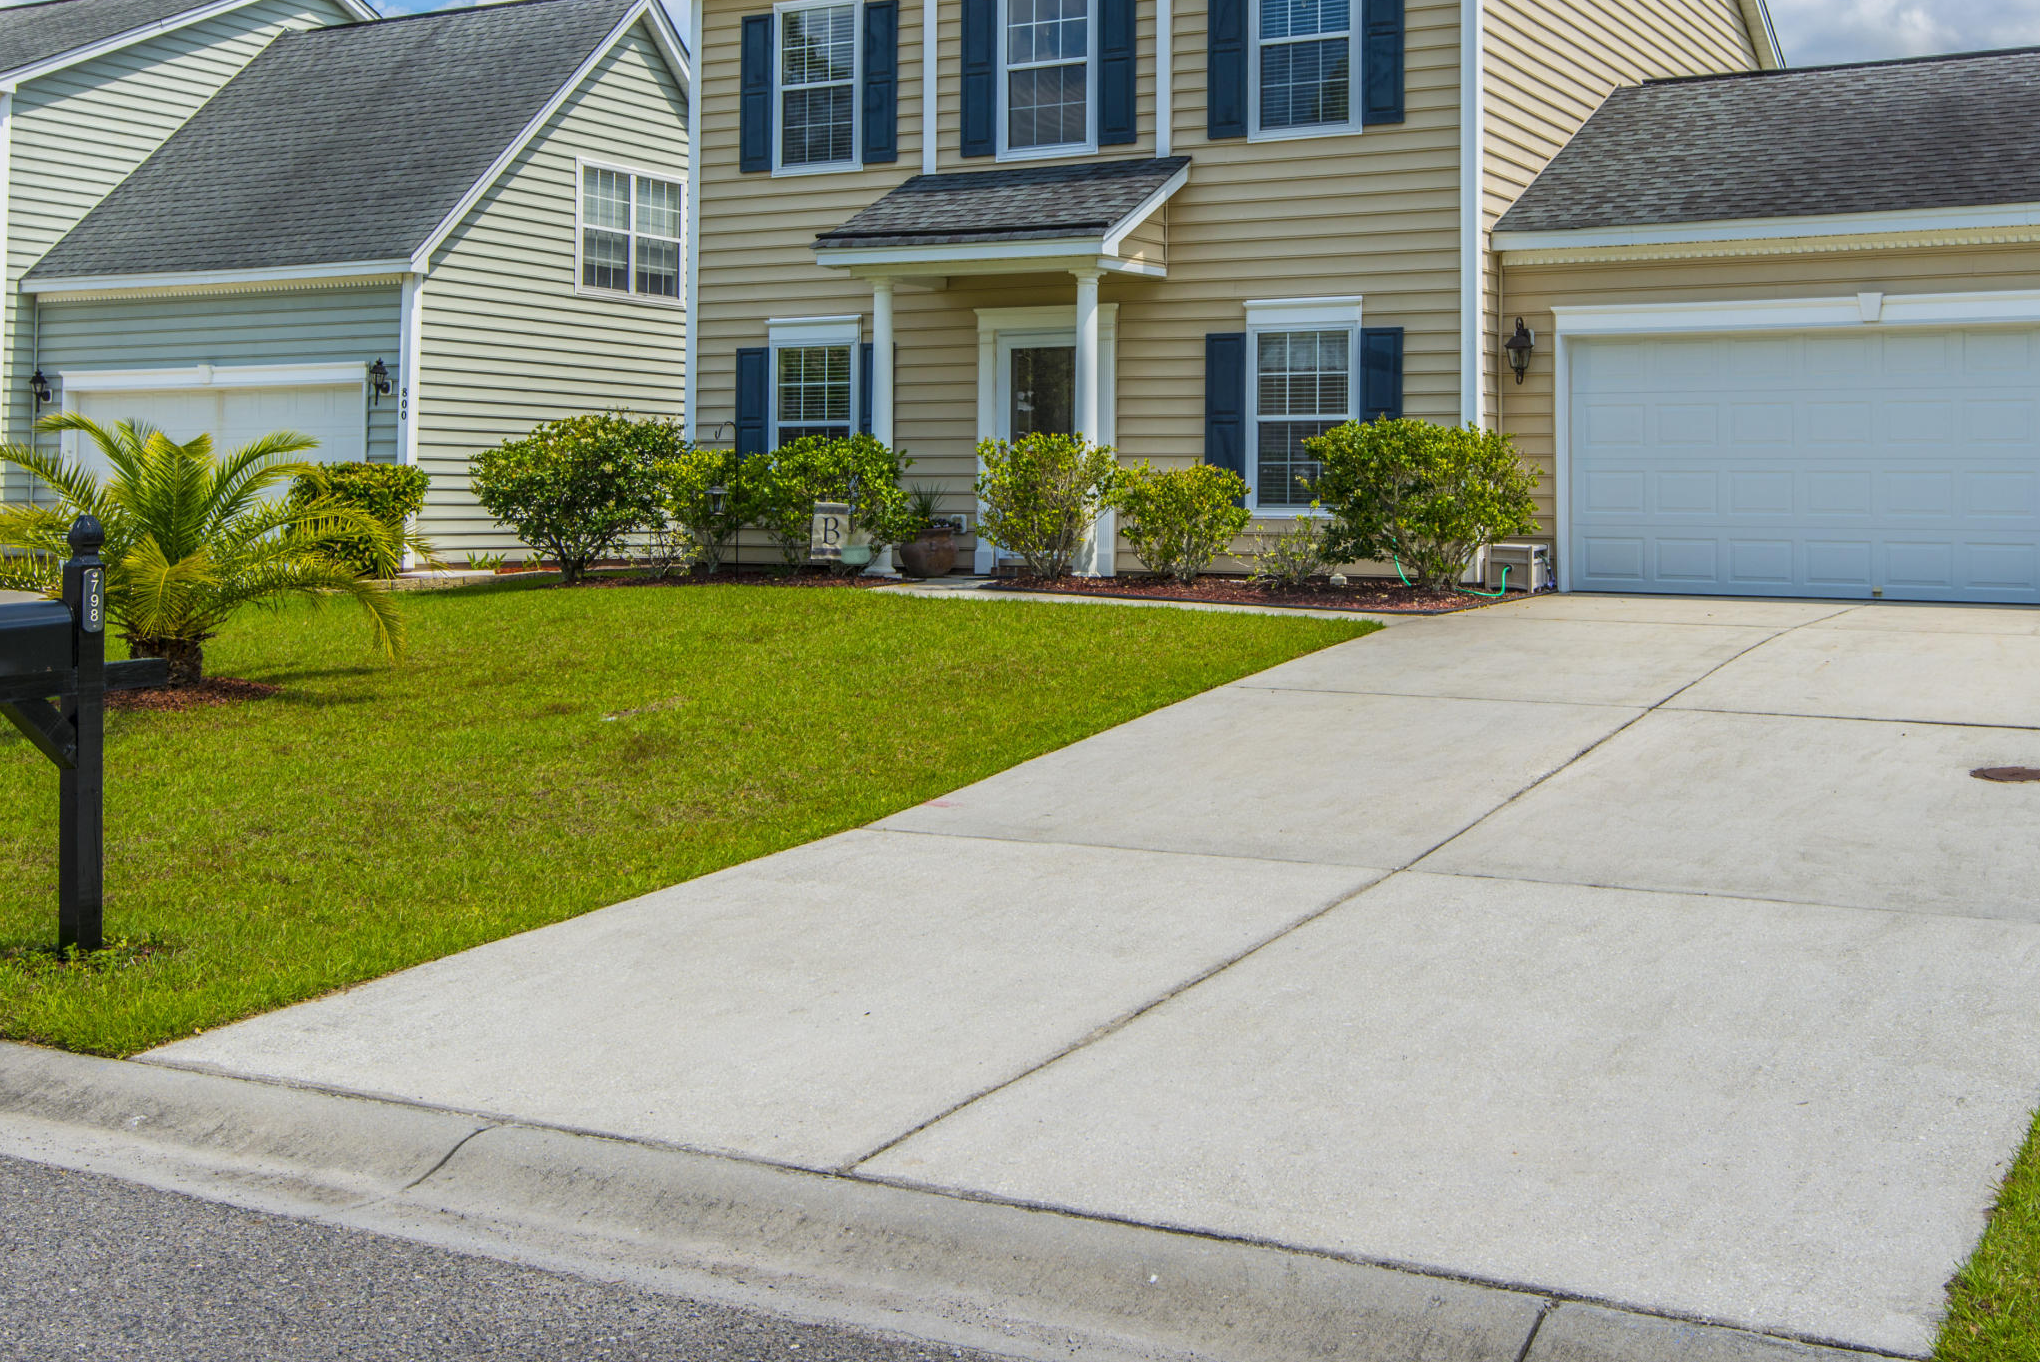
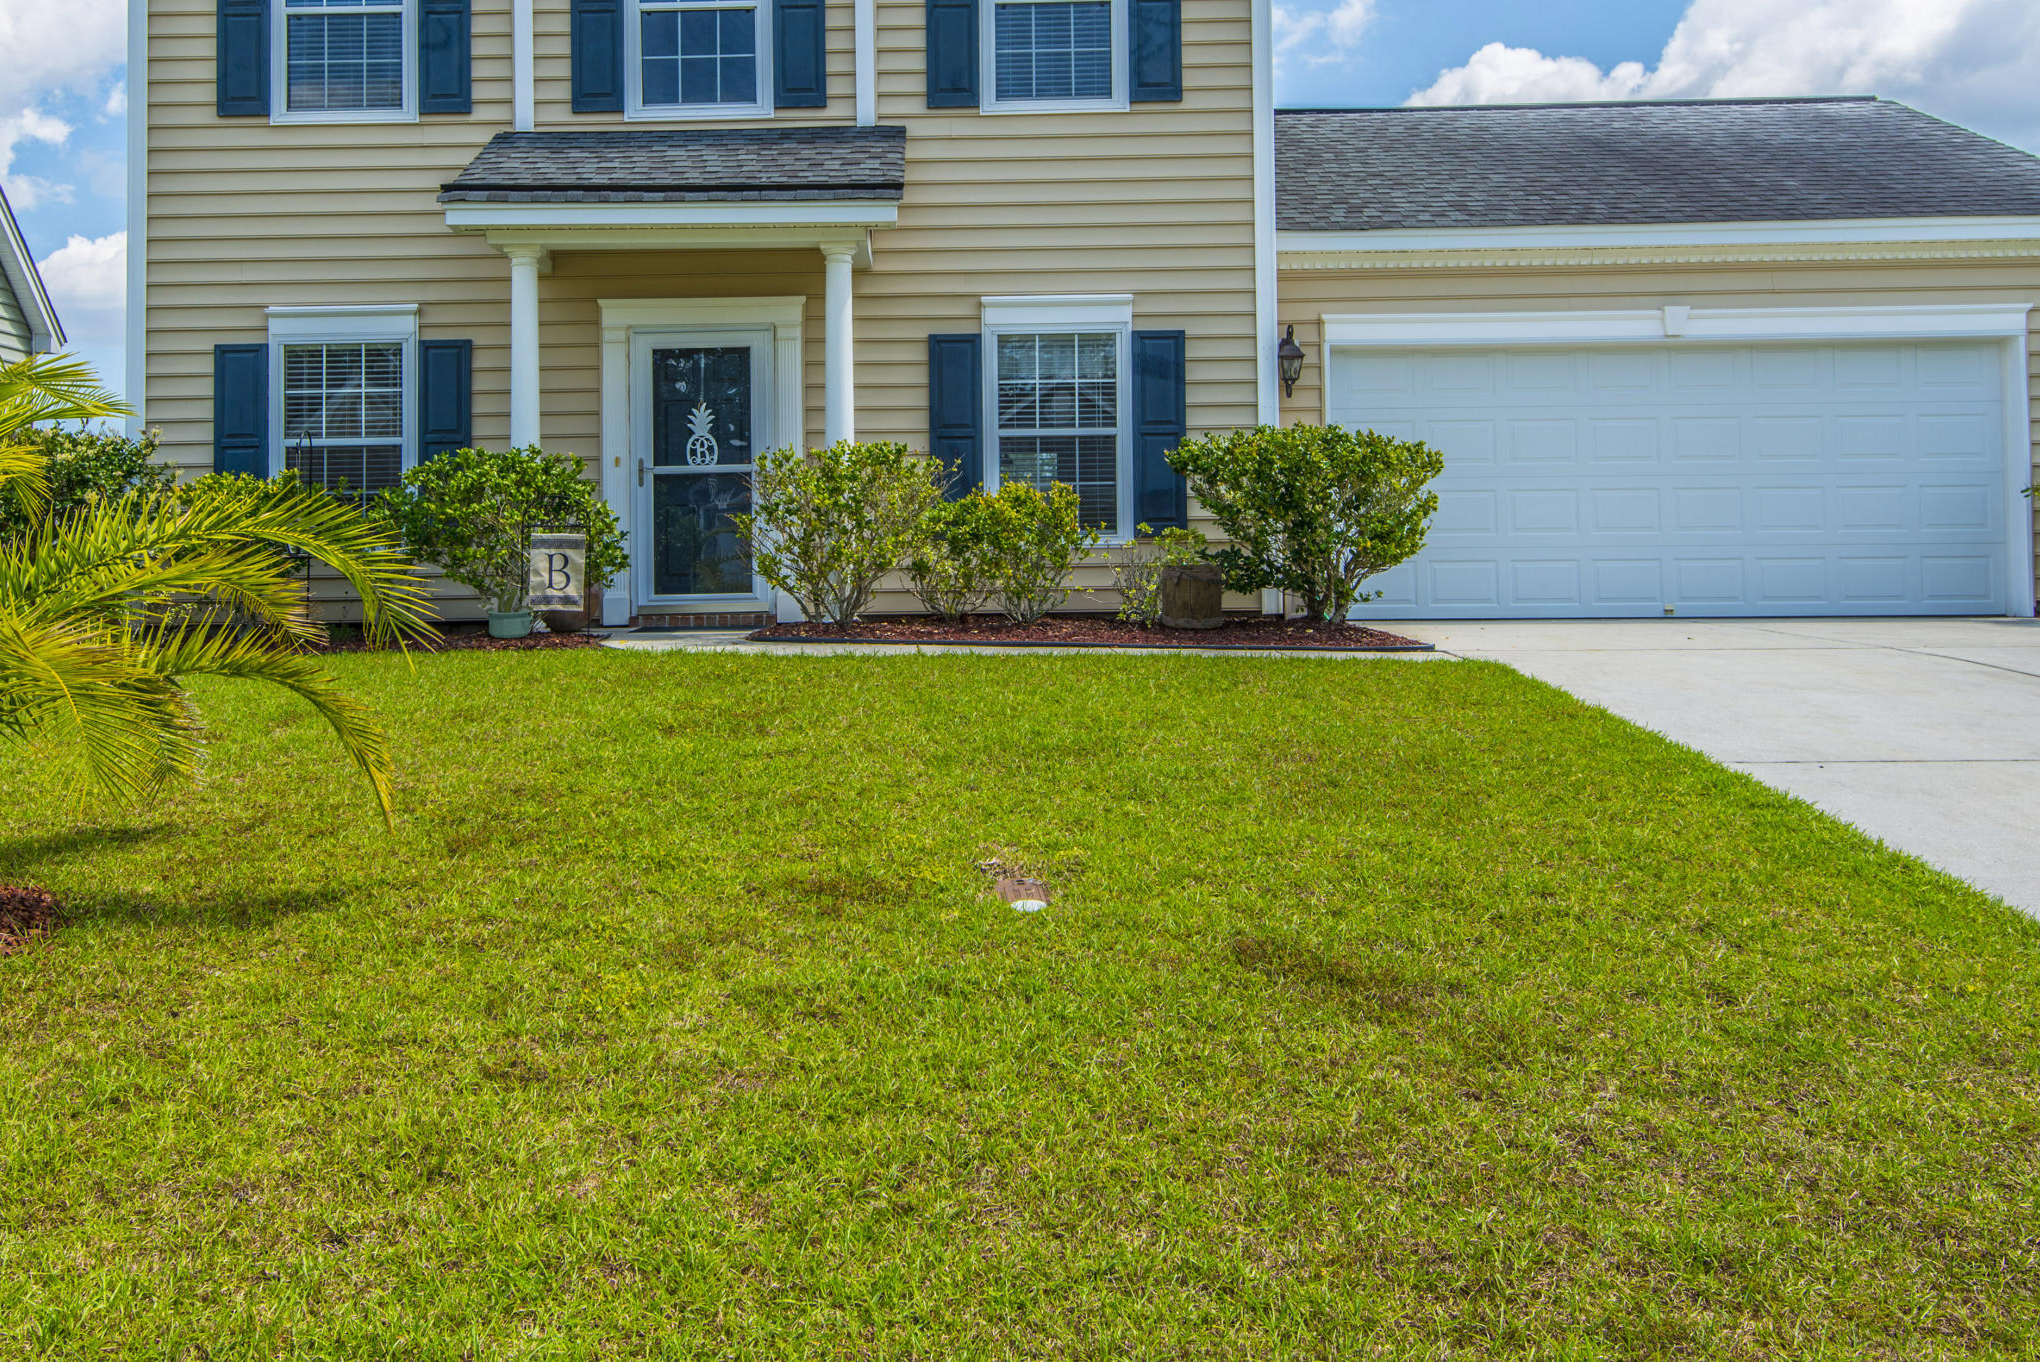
bucket: none [1312,536,1367,591] -> present [1162,562,1230,629]

